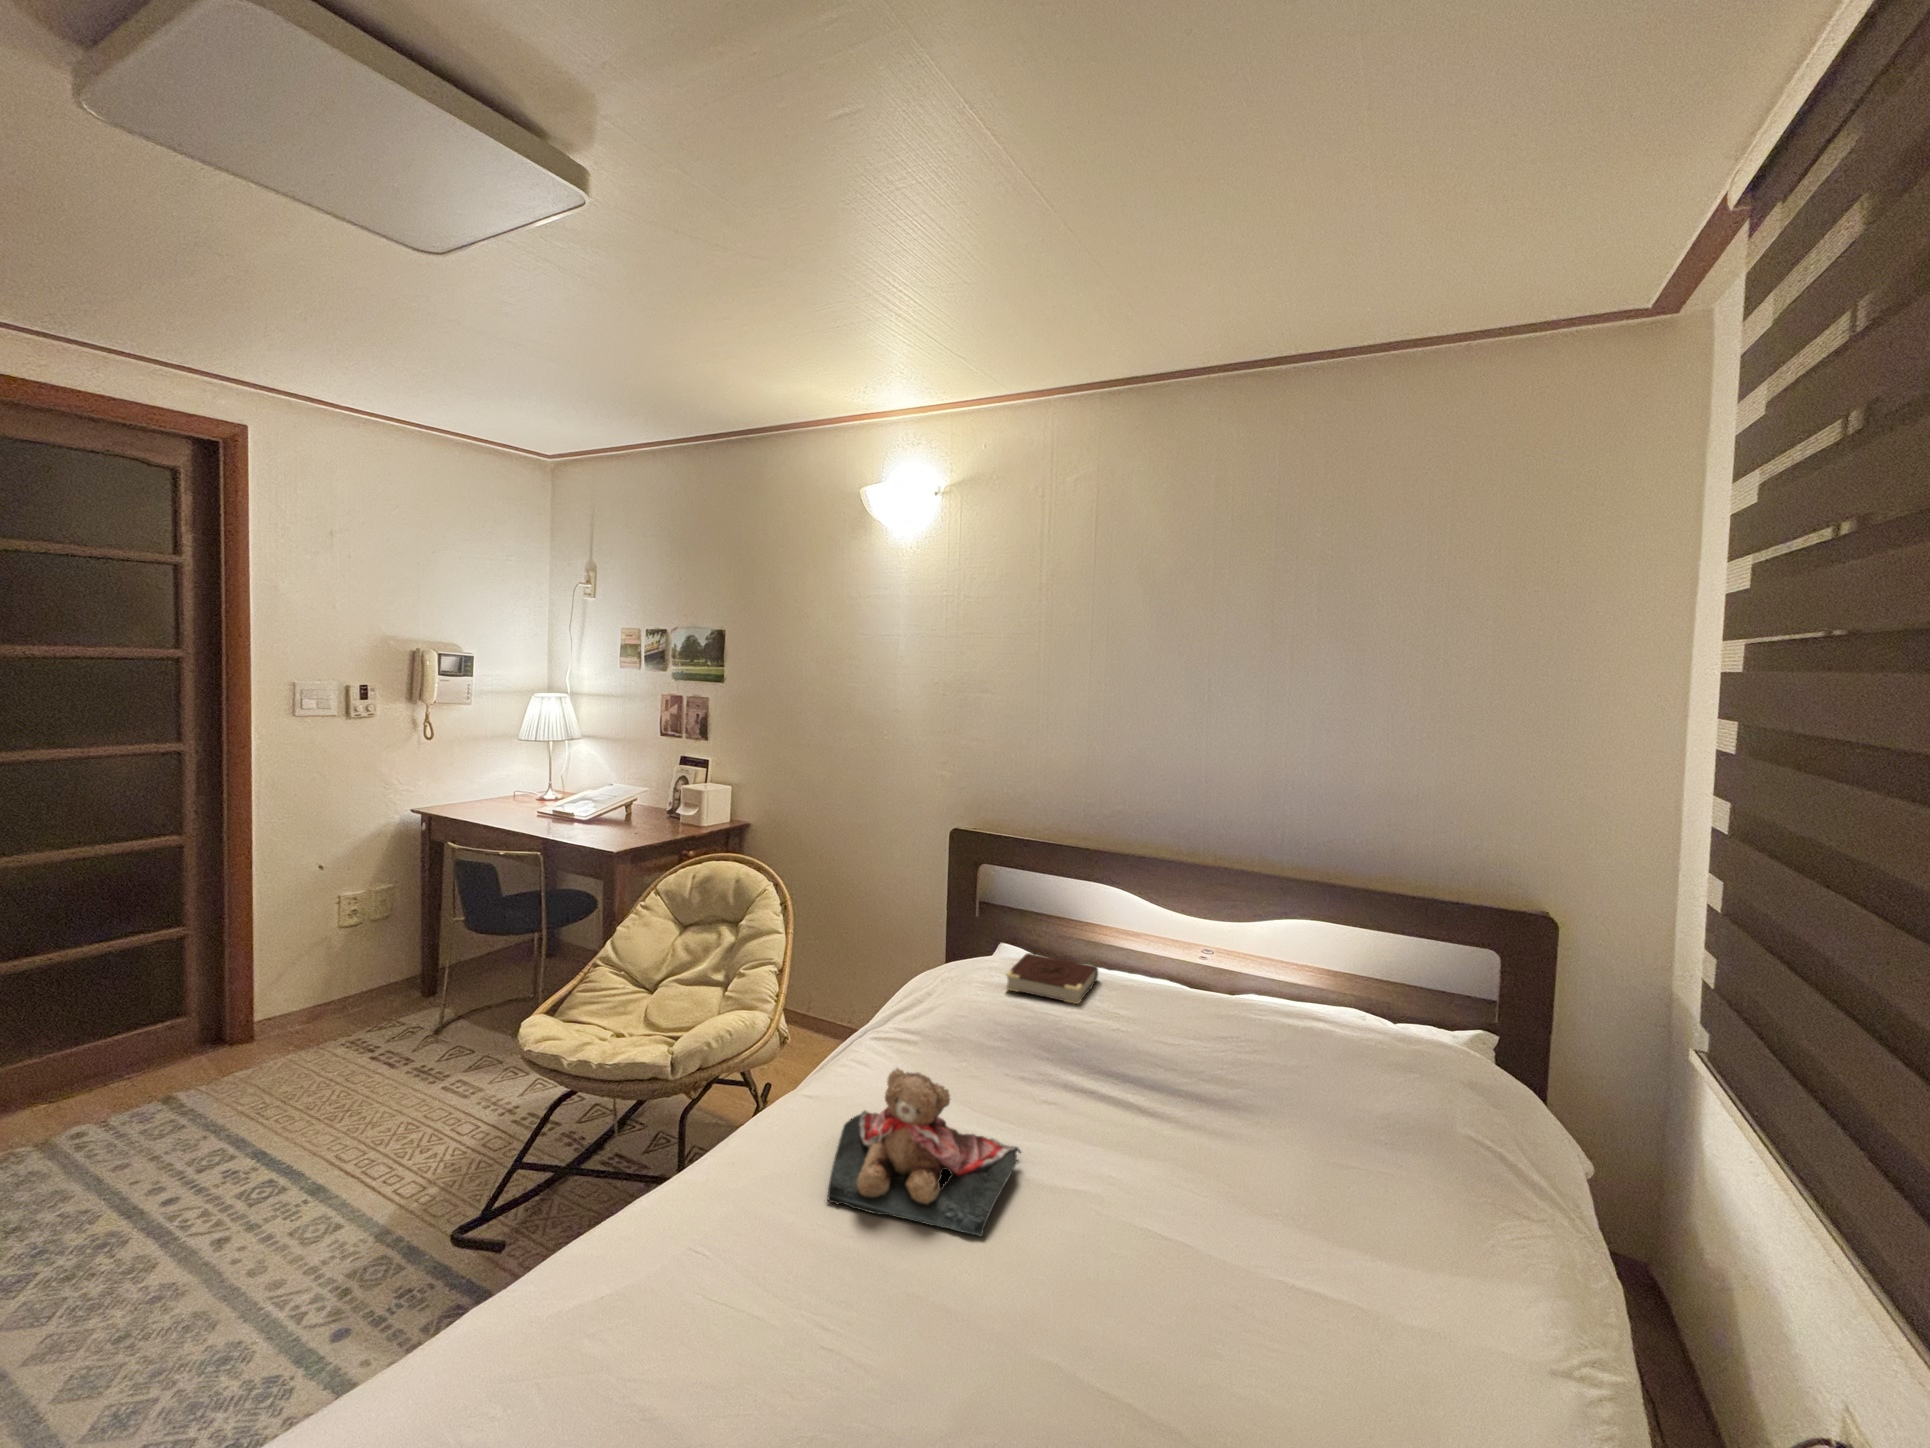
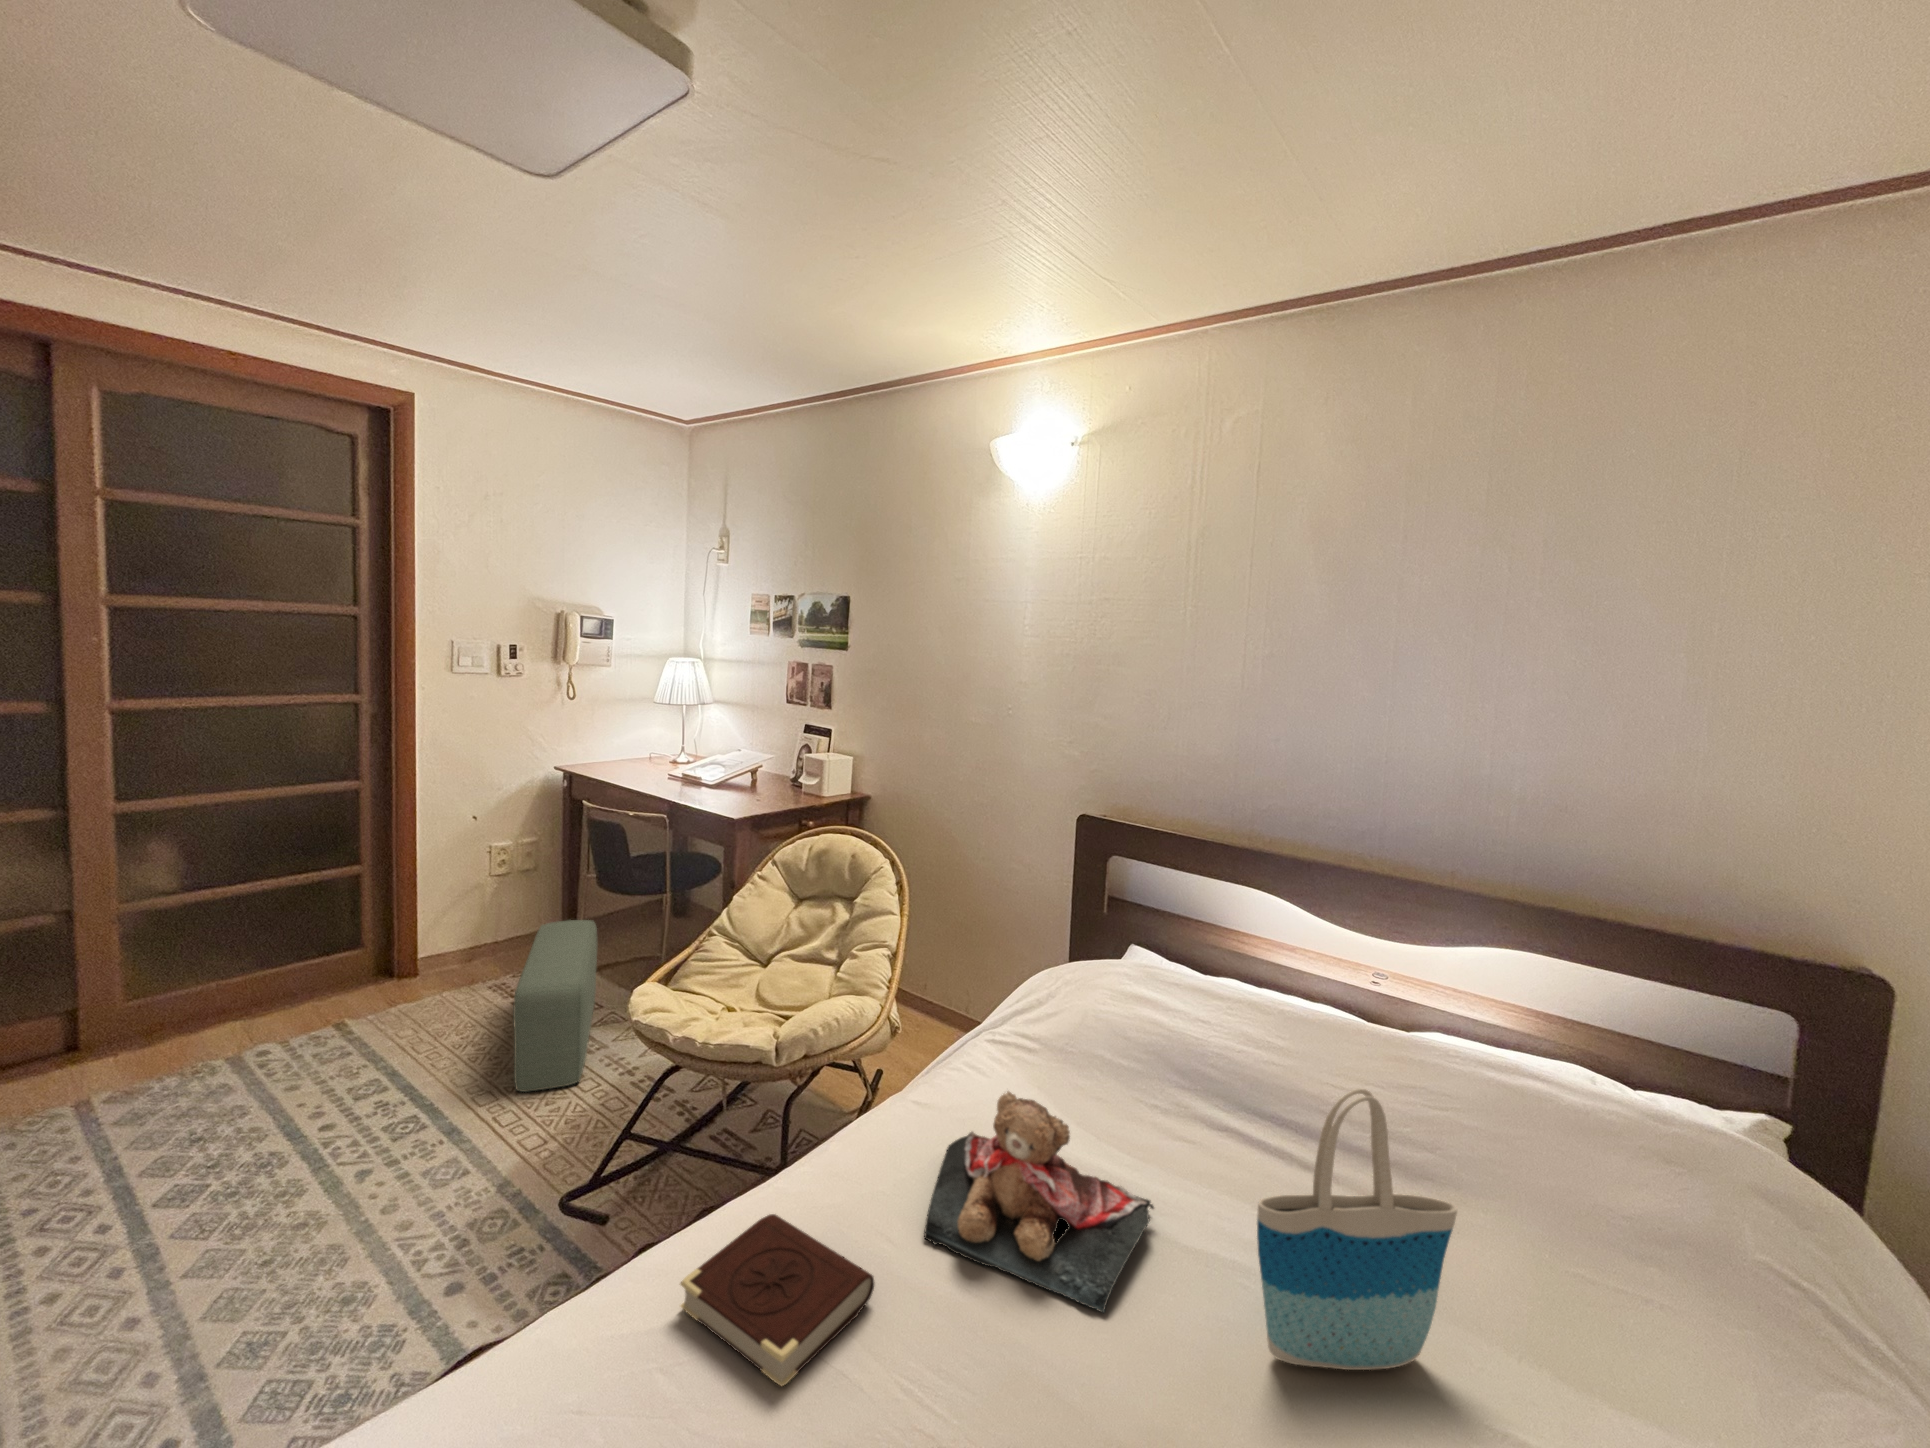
book: present [1006,953,1098,1004] -> present [680,1214,874,1386]
pouf: none [383,963,467,1142] -> present [513,920,597,1092]
tote bag: none [1100,1029,1247,1251] -> present [1257,1089,1458,1370]

